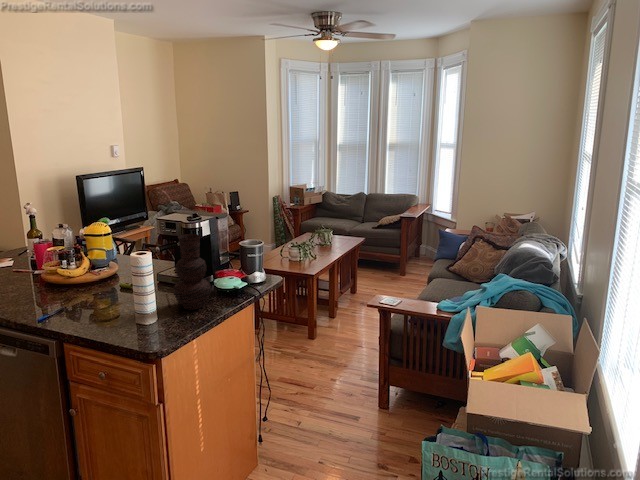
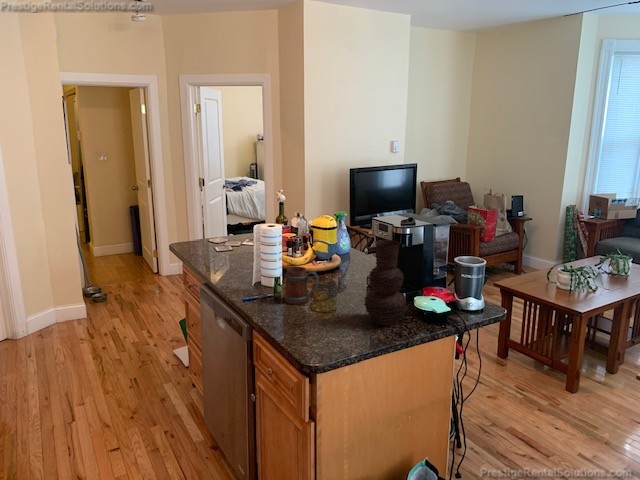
mug: none [83,274,119,312] -> present [284,267,319,305]

